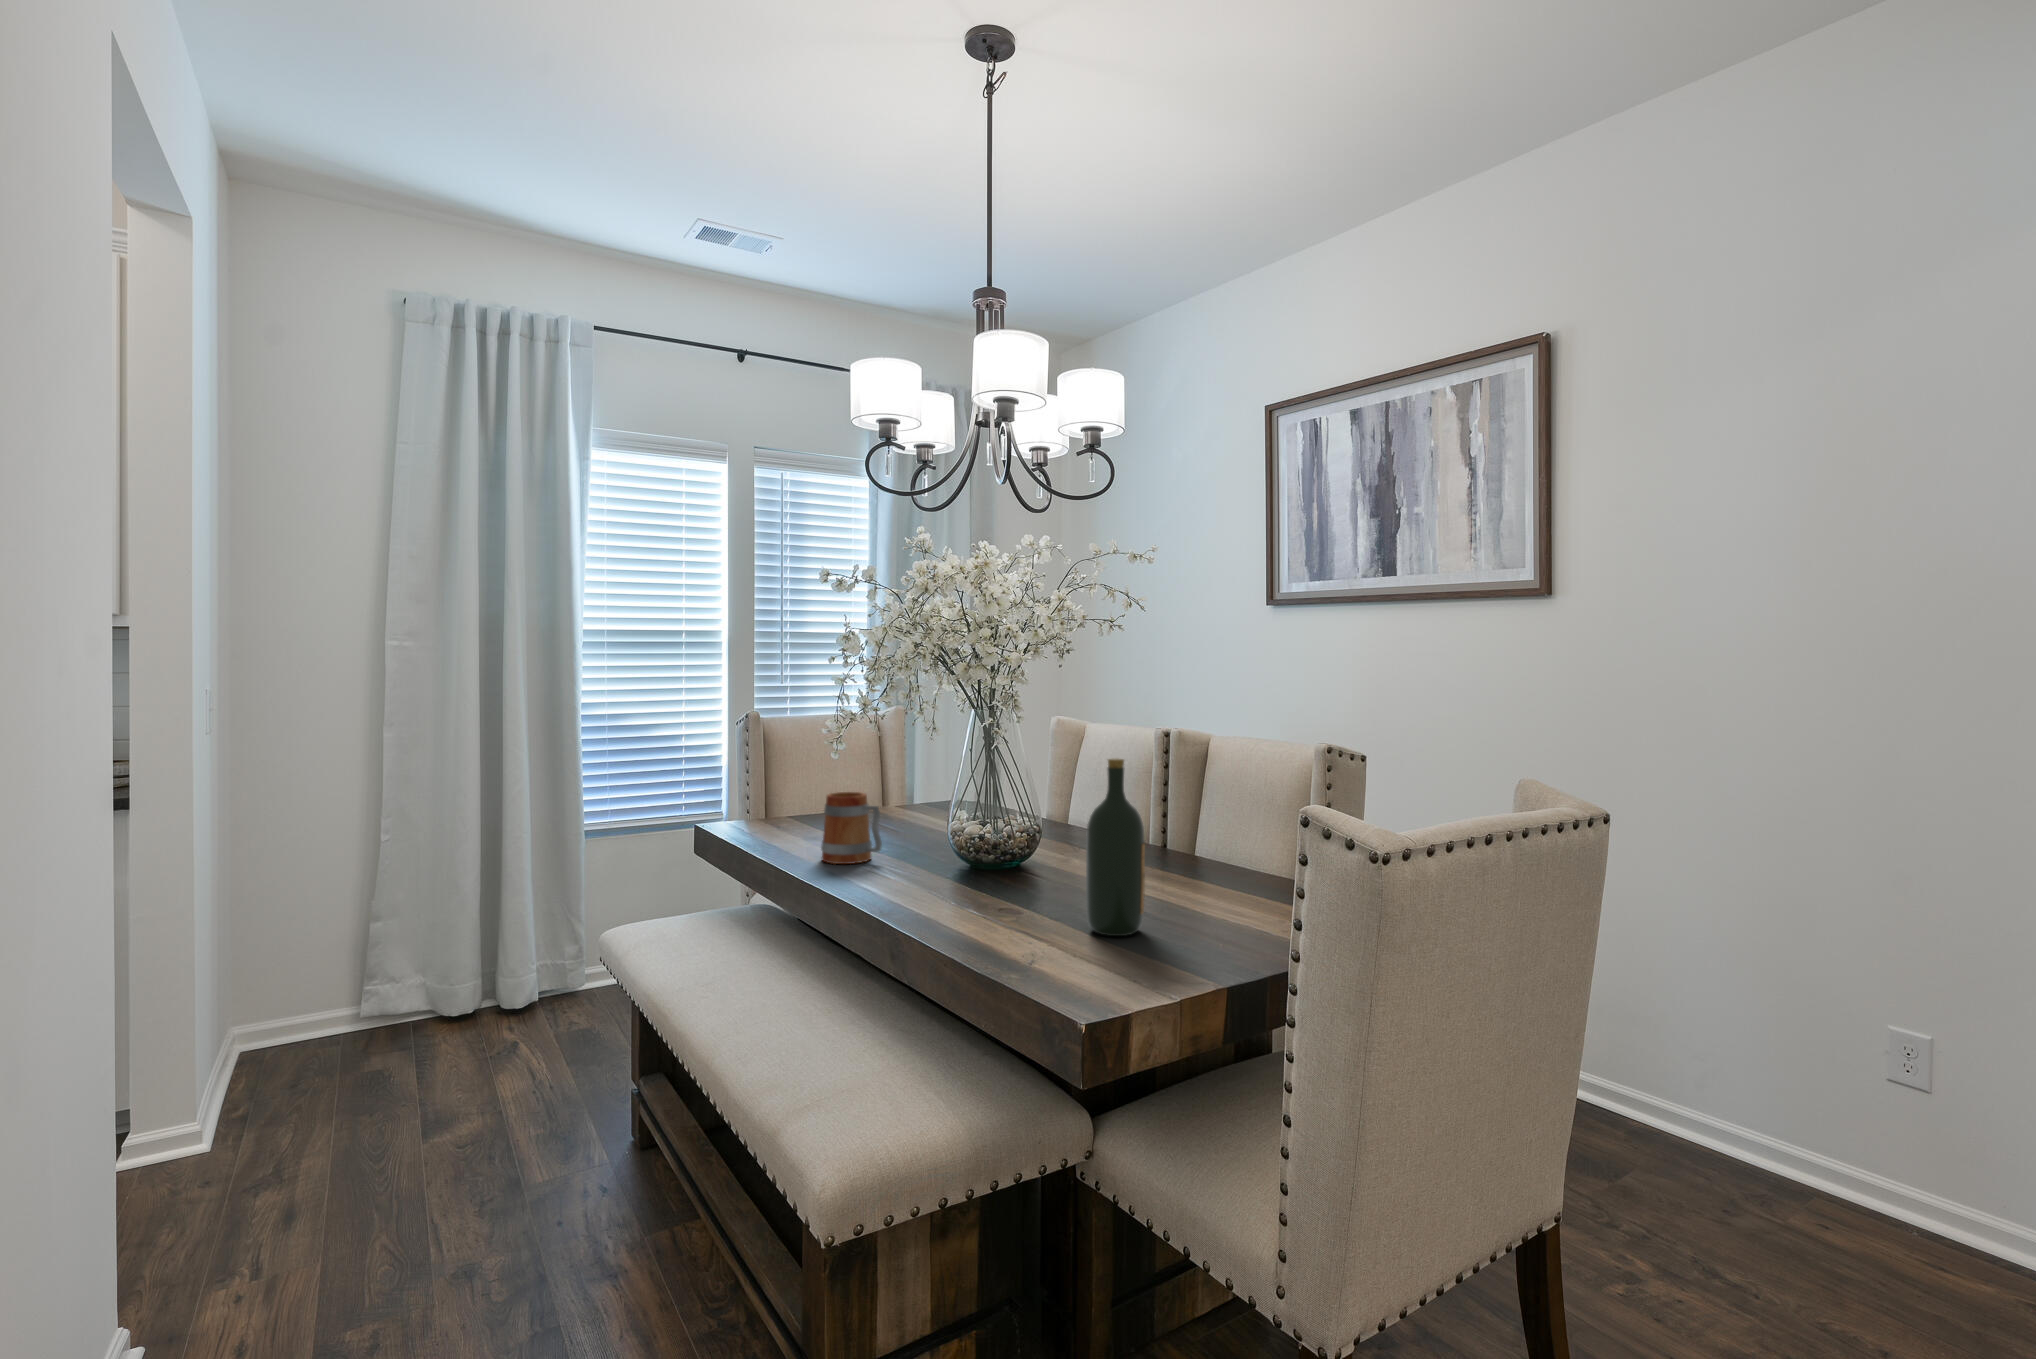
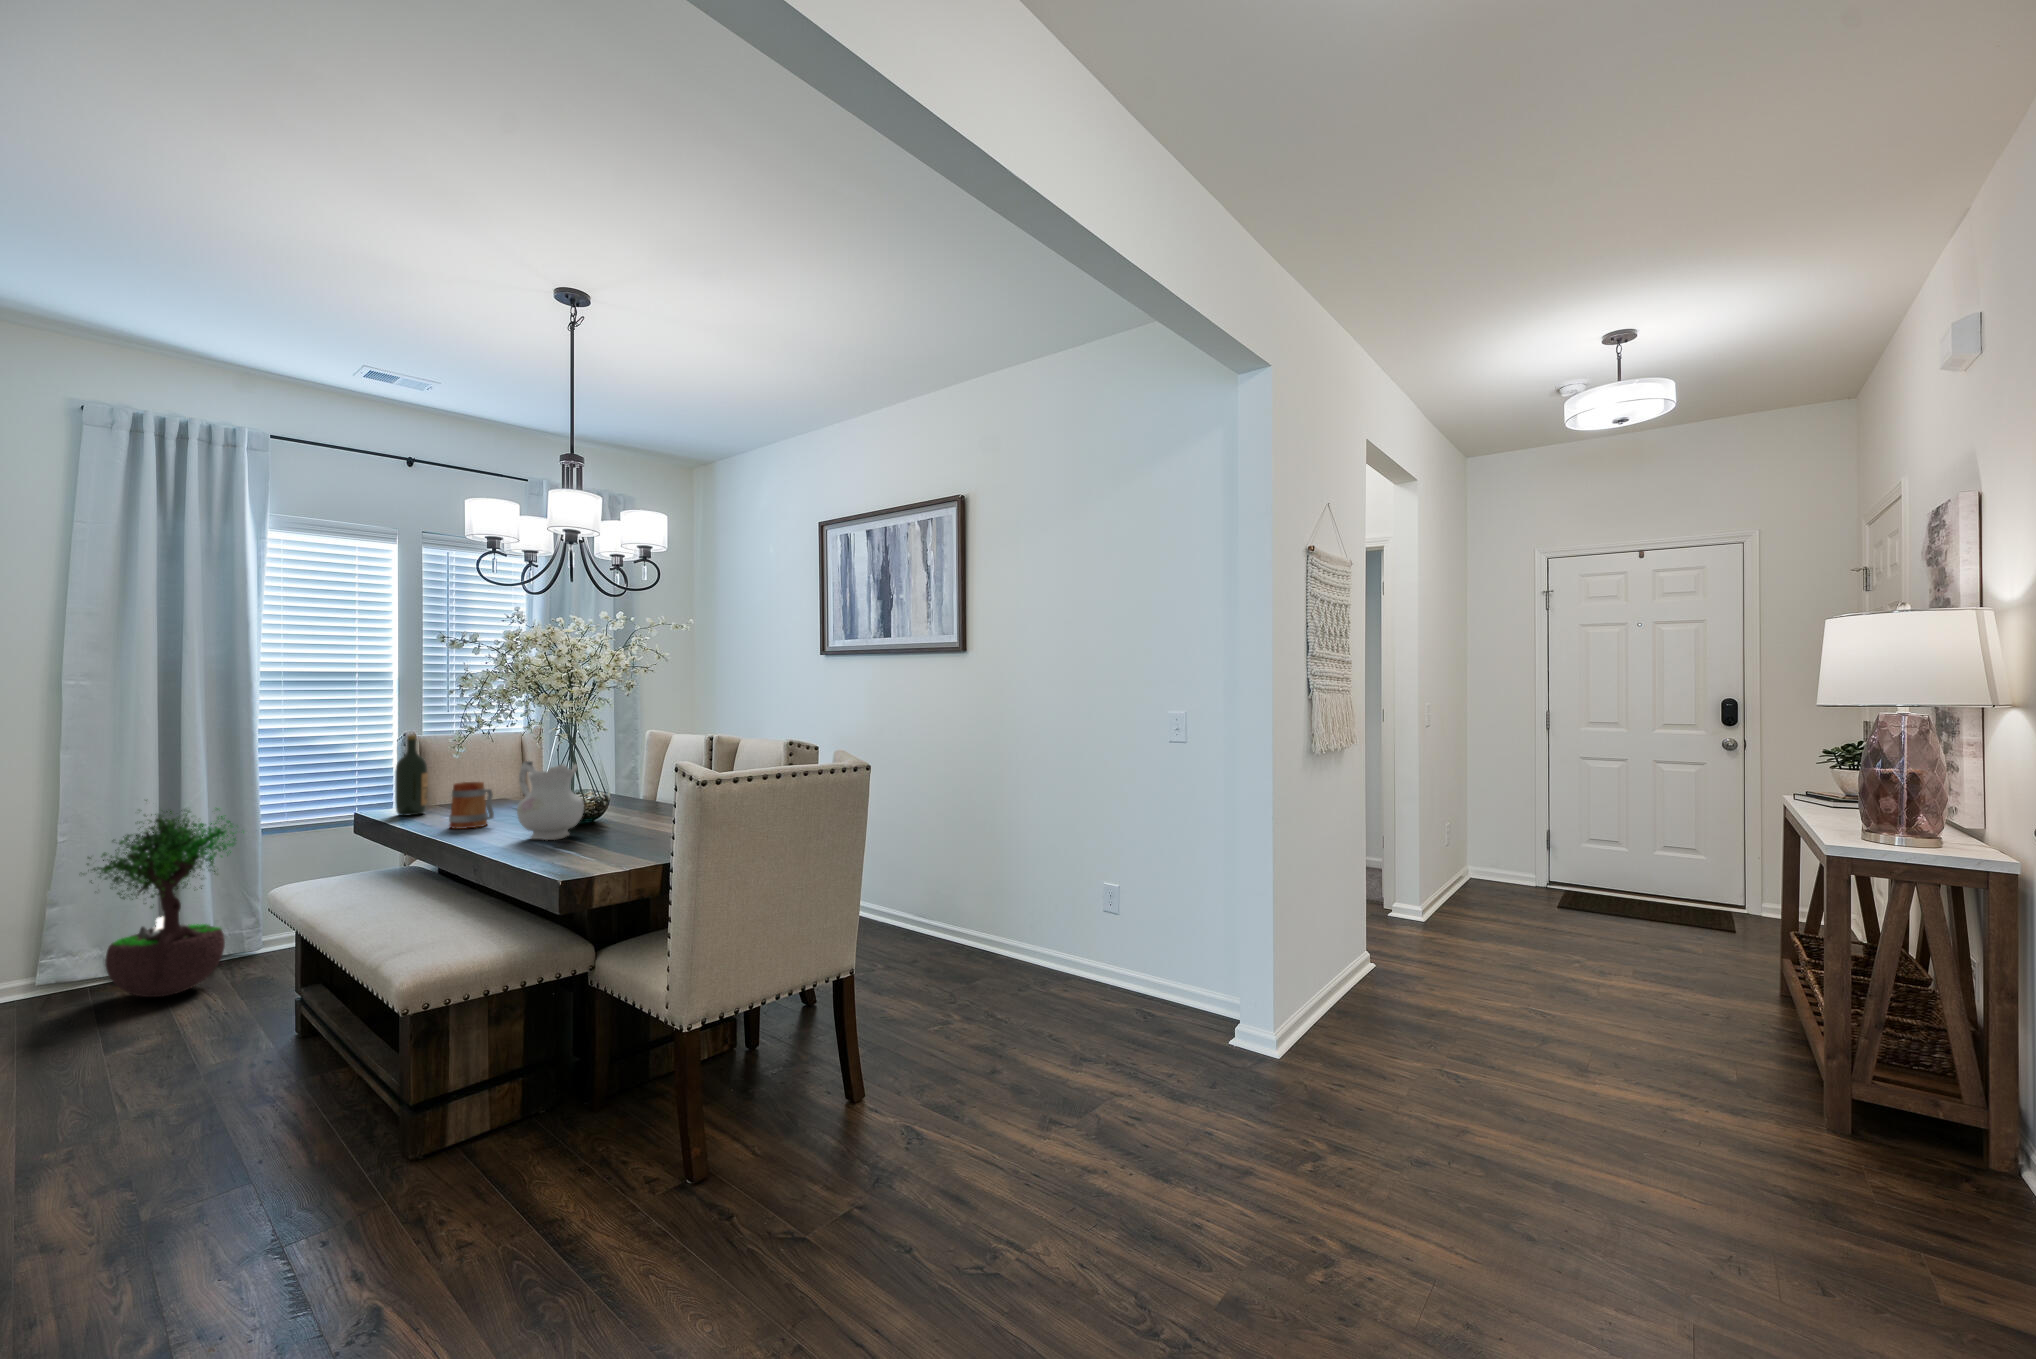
wine bottle: present [1086,758,1145,936] -> present [395,735,428,816]
ceramic pitcher: none [929,768,1027,901] -> present [517,761,584,840]
potted tree: none [399,789,570,1037] -> present [87,800,244,997]

